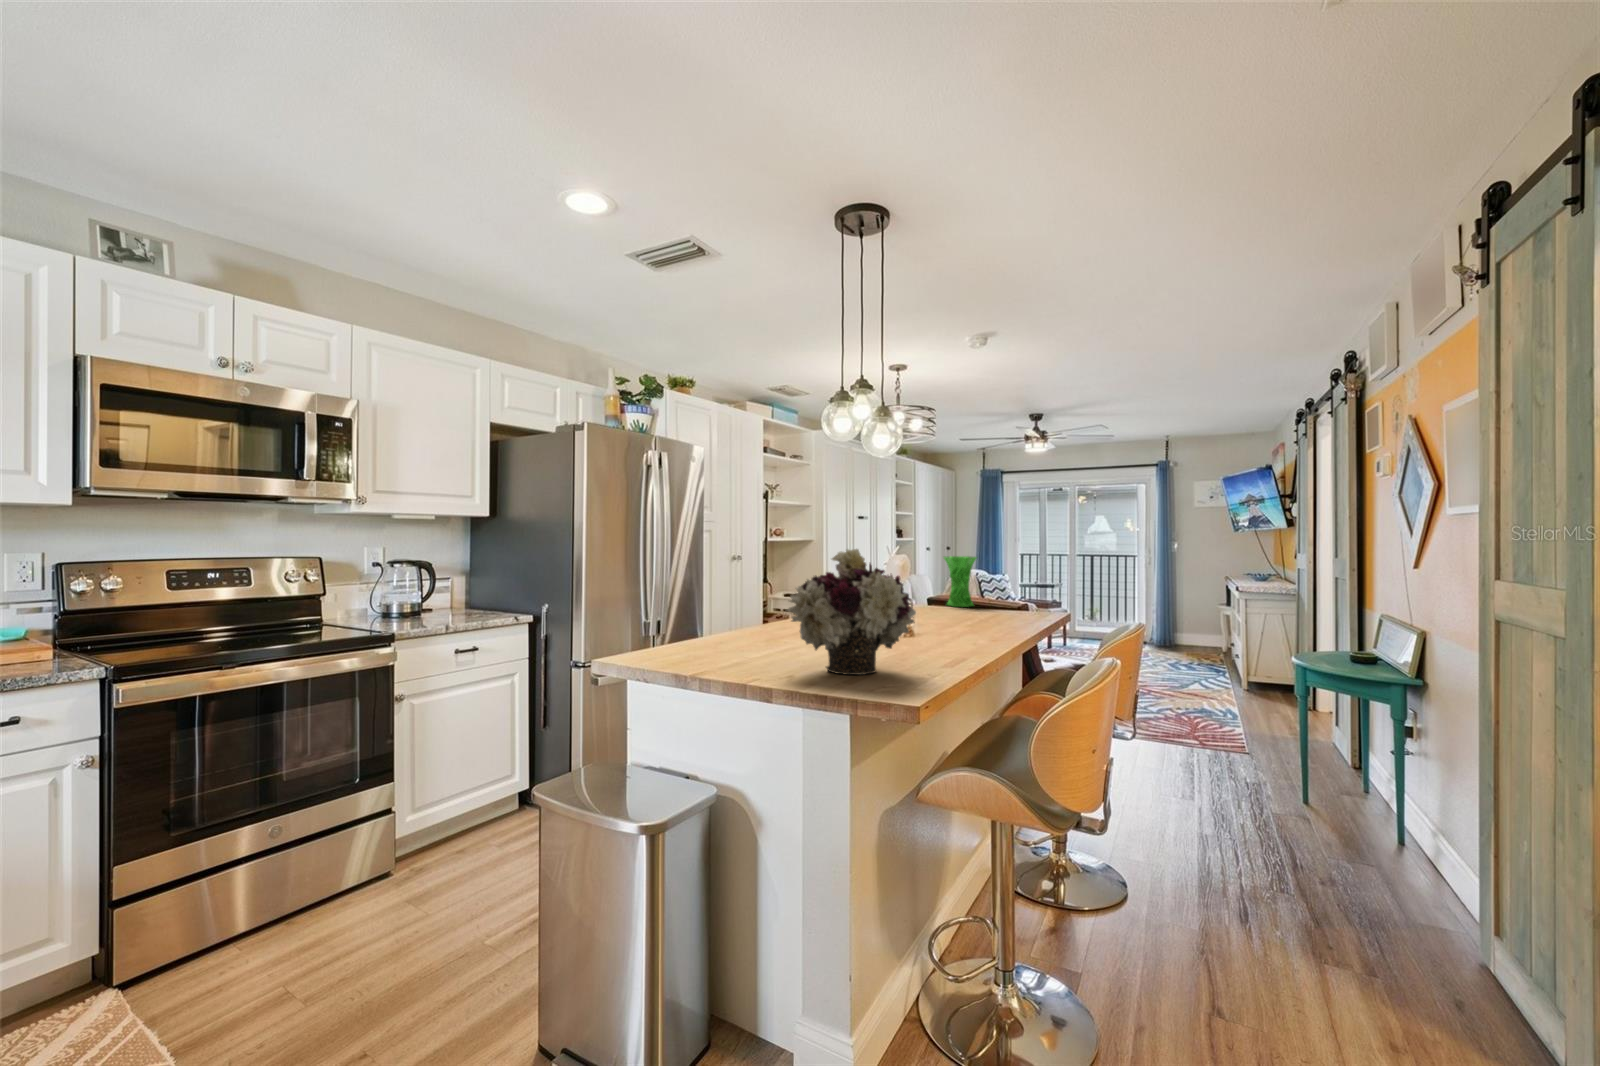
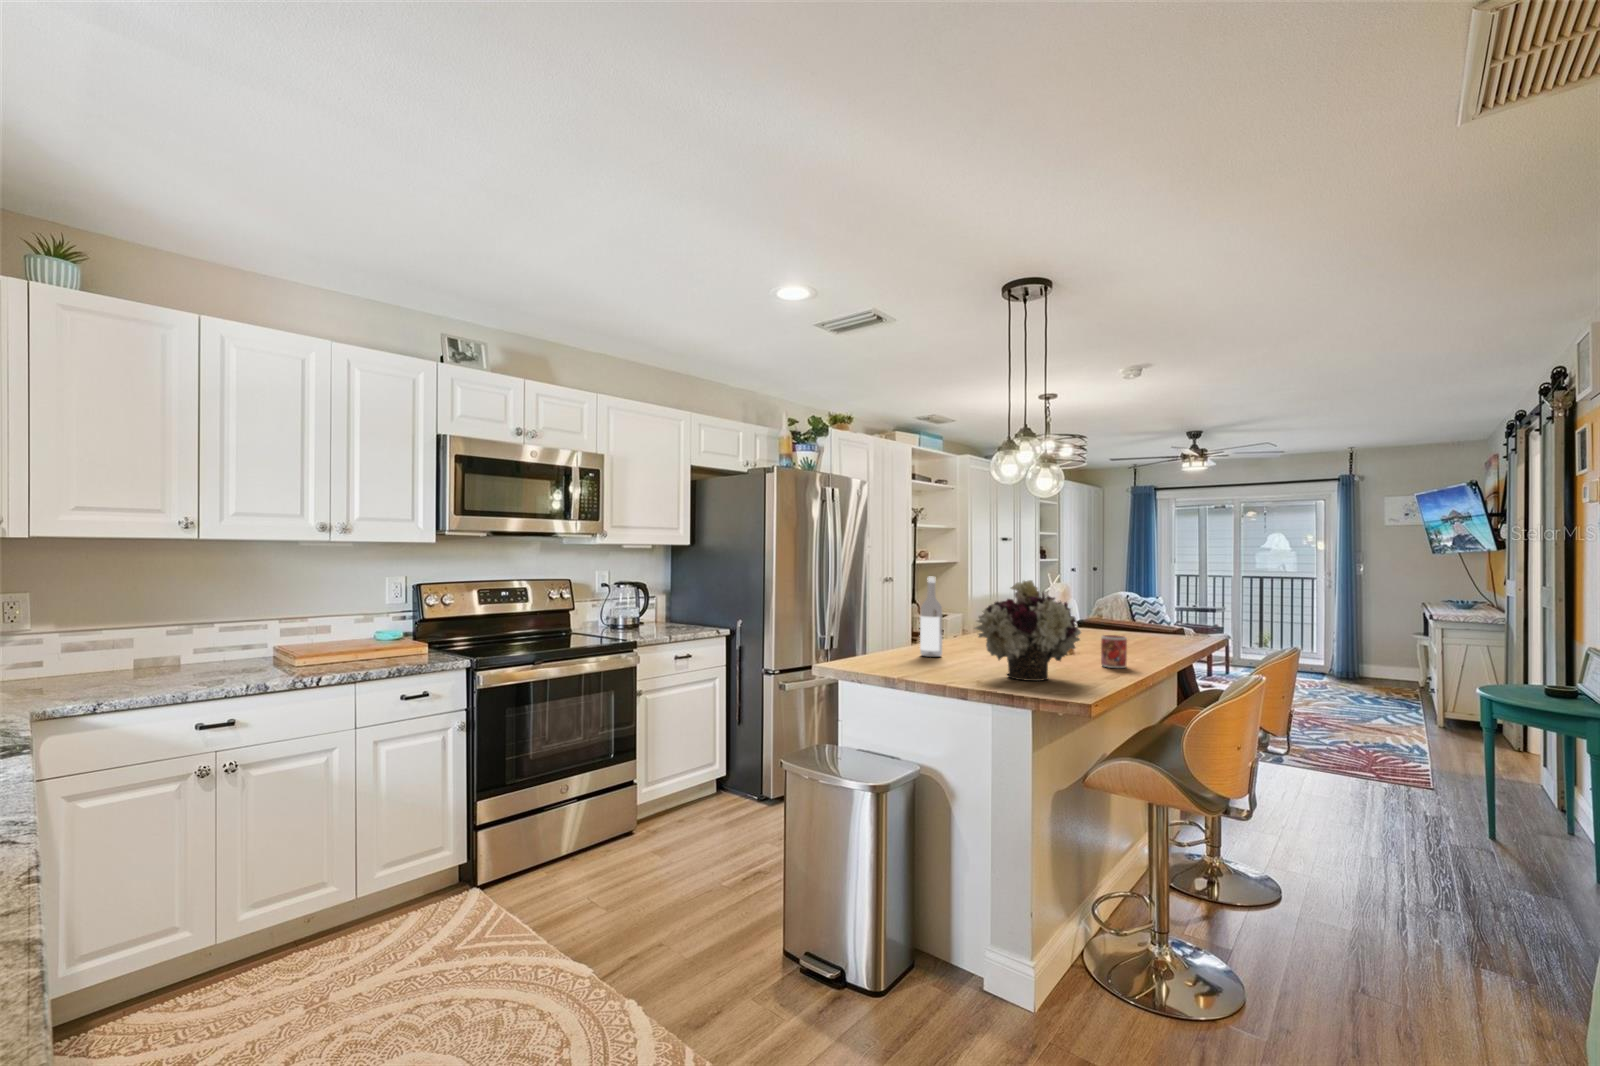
wine bottle: none [734,548,761,645] -> present [920,577,942,657]
vase: present [944,556,977,607] -> none [1097,581,1133,630]
mug: none [941,614,970,653] -> present [1101,635,1127,668]

